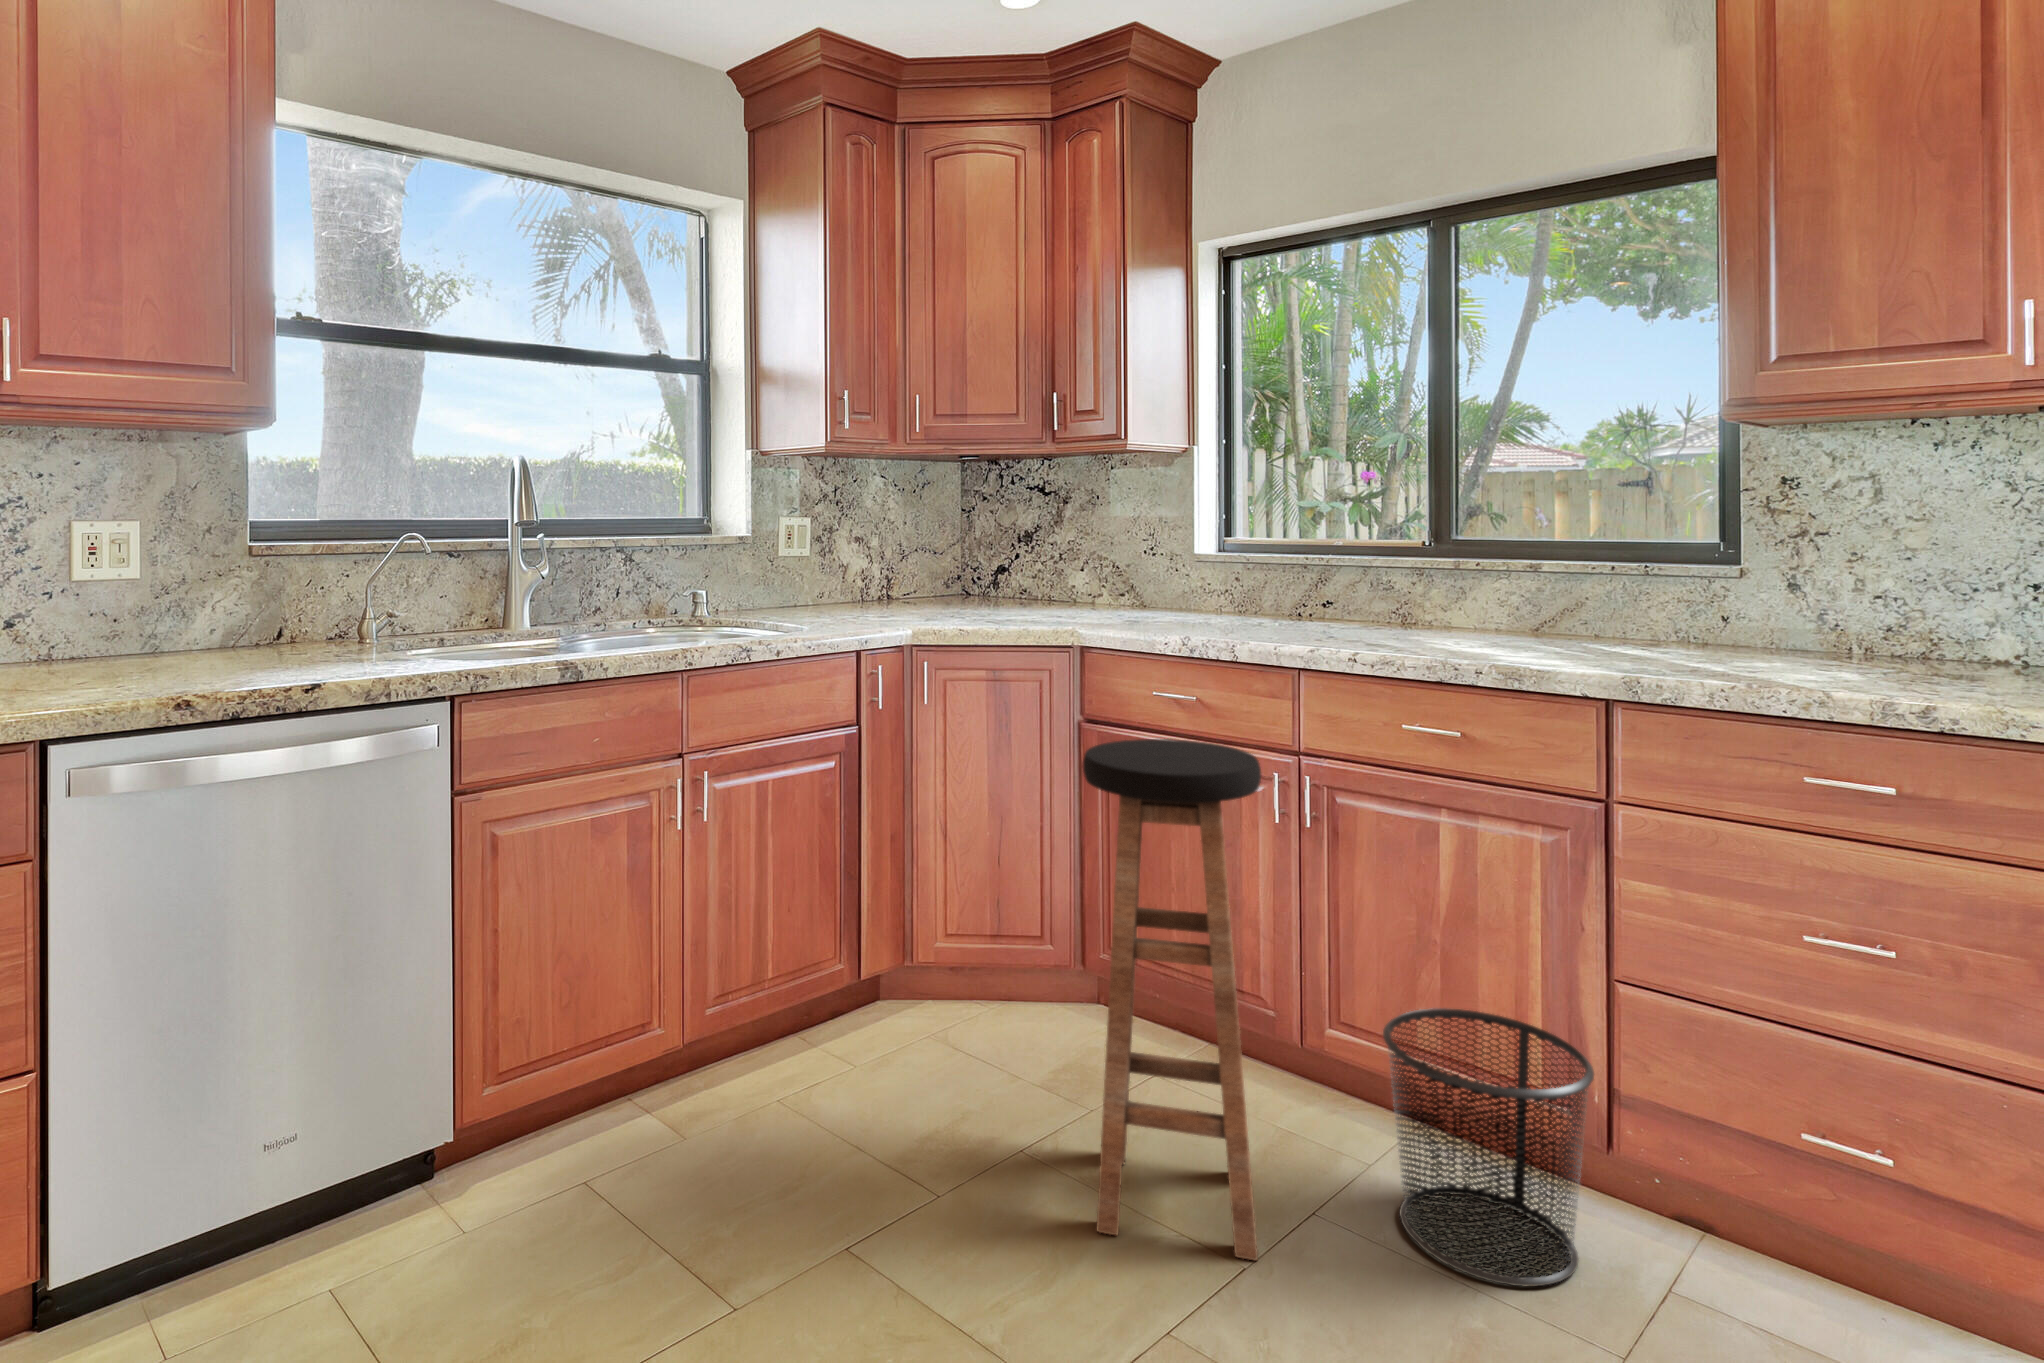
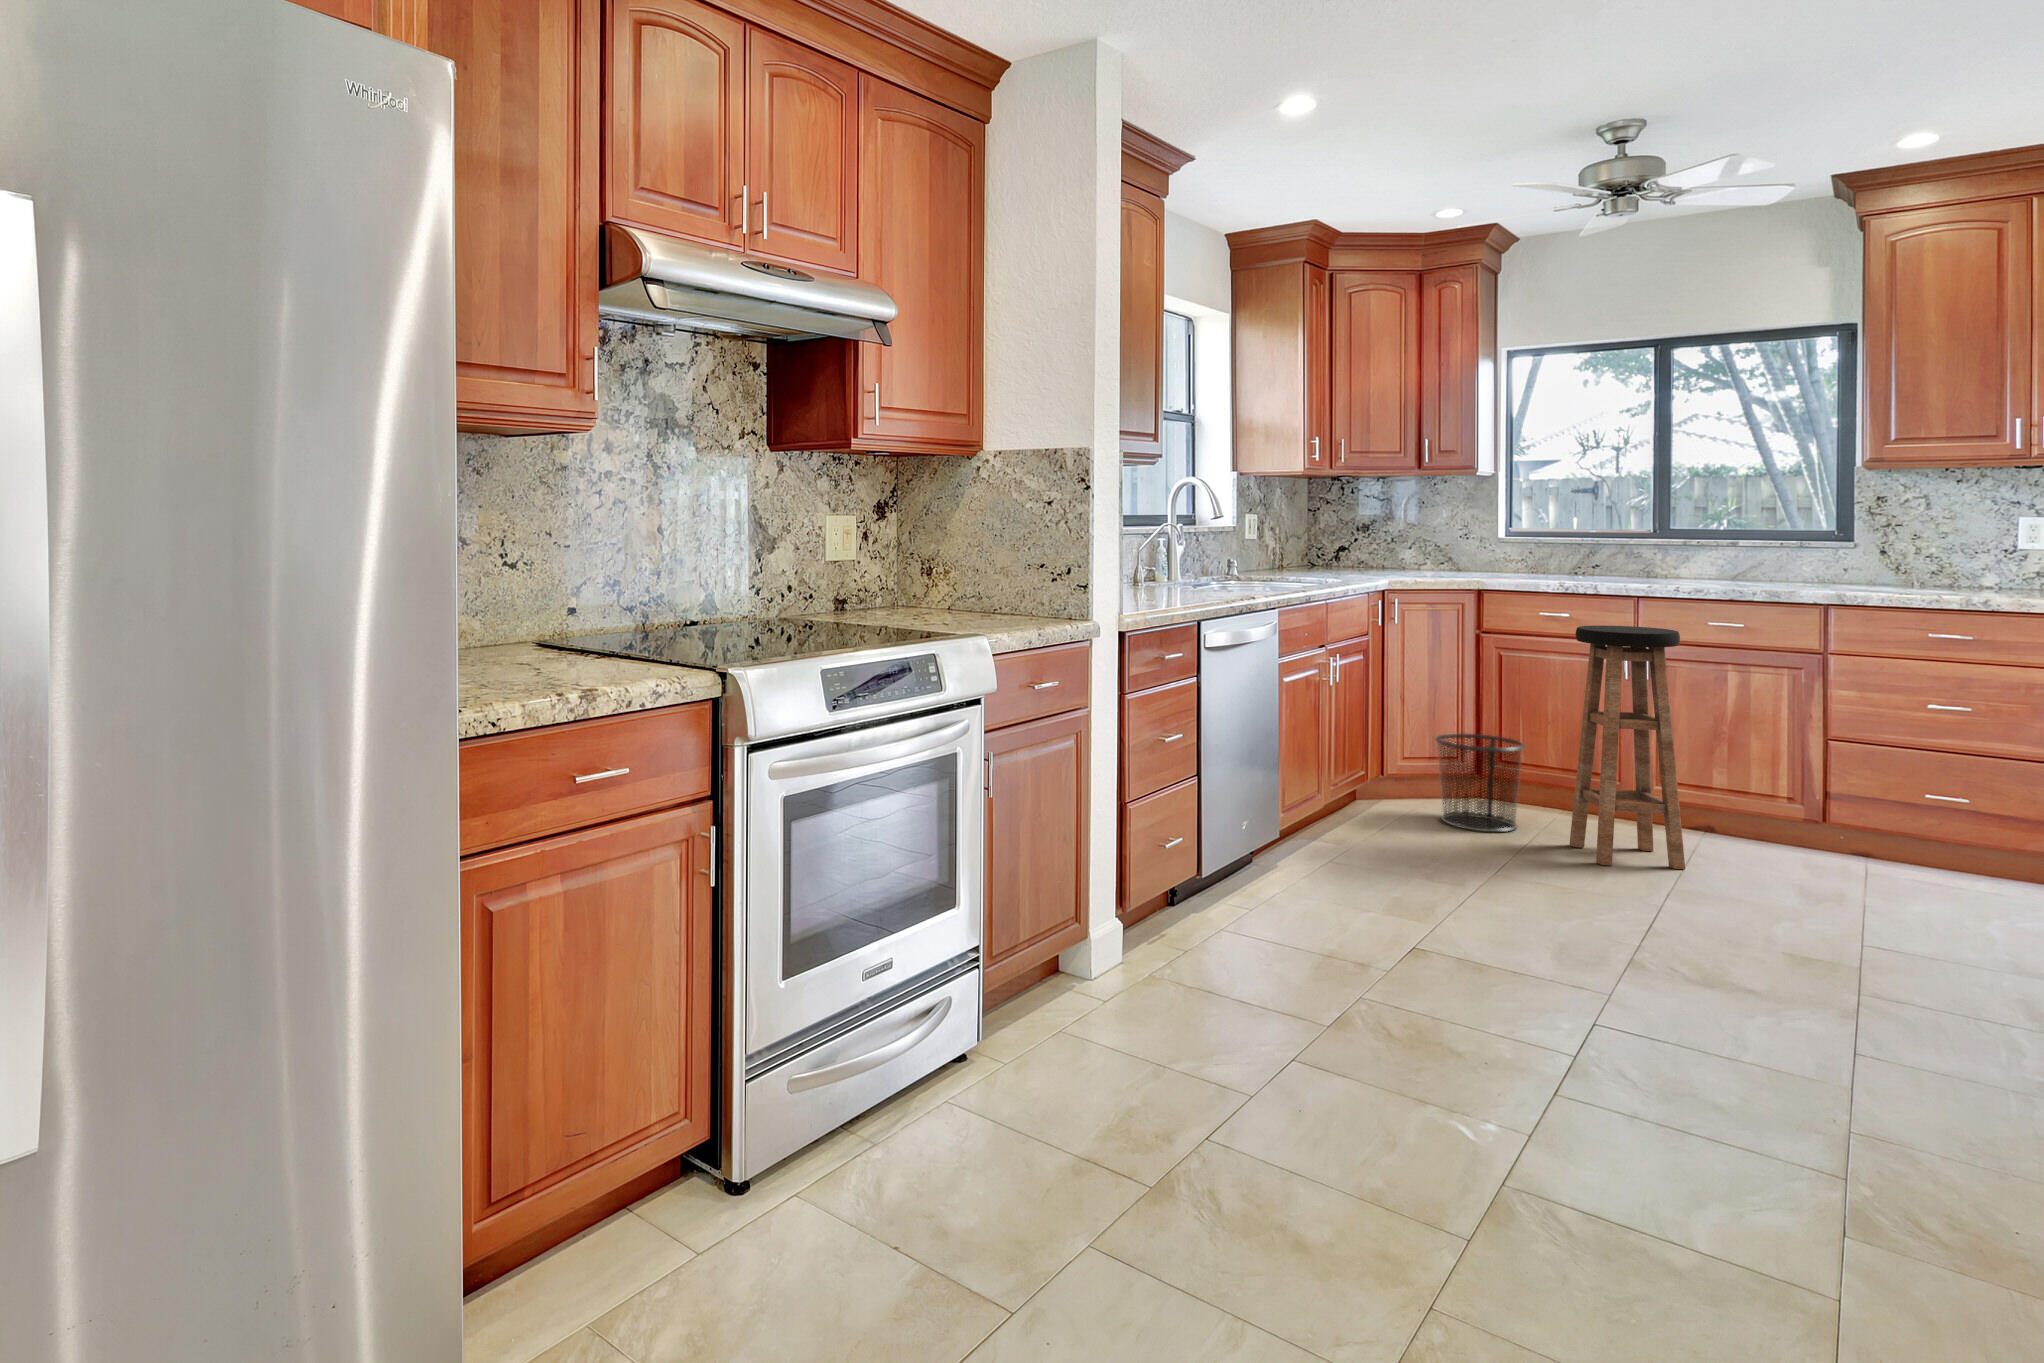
waste bin: present [1383,1008,1594,1286] -> present [1436,734,1524,832]

